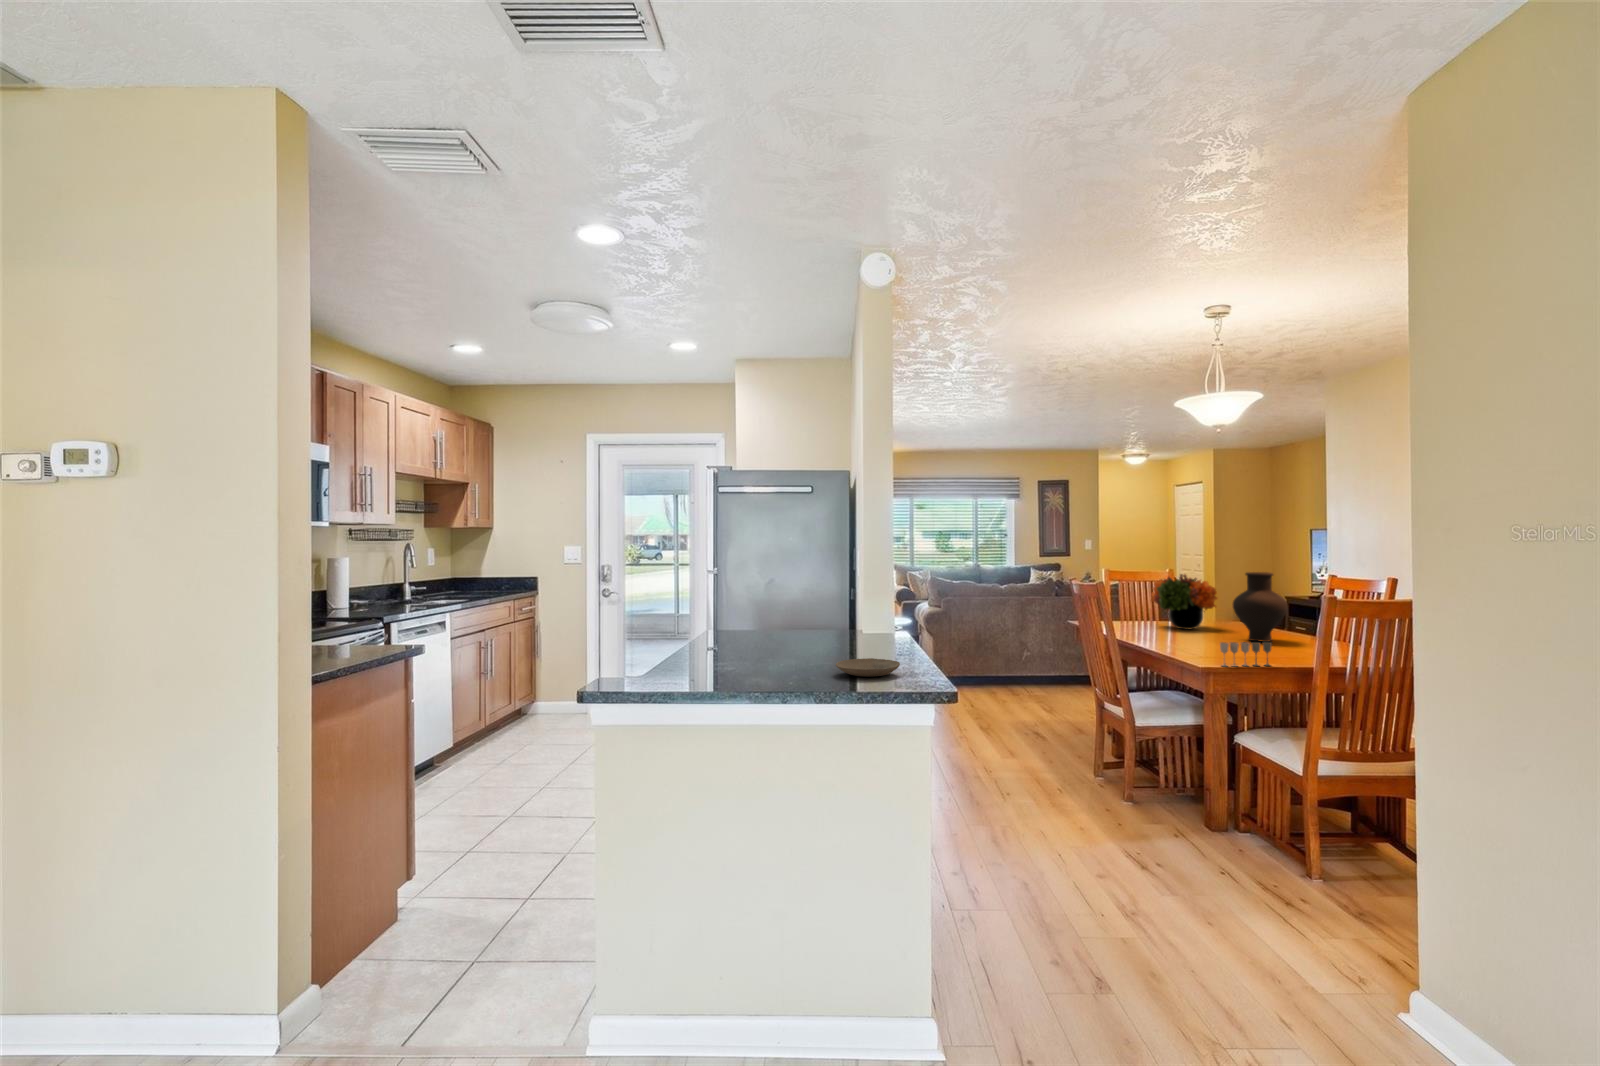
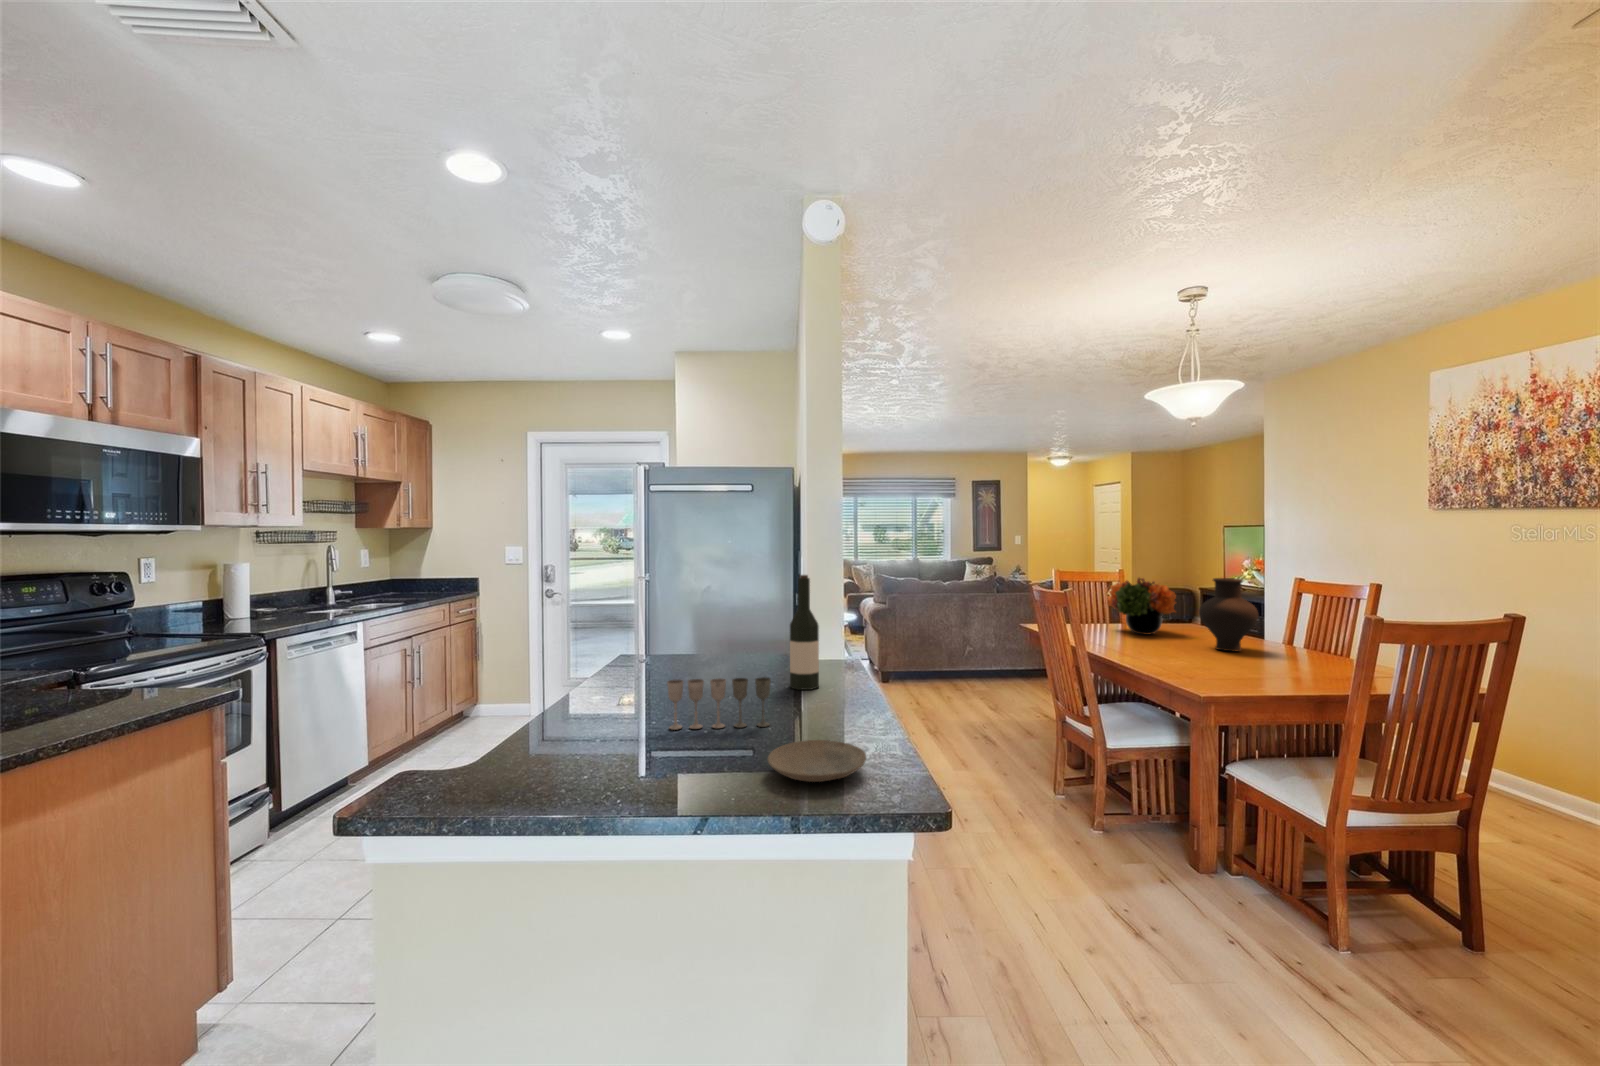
wine bottle: none [845,557,868,645] -> present [790,575,819,690]
wine glass: present [1220,642,1272,667] -> present [667,677,771,730]

